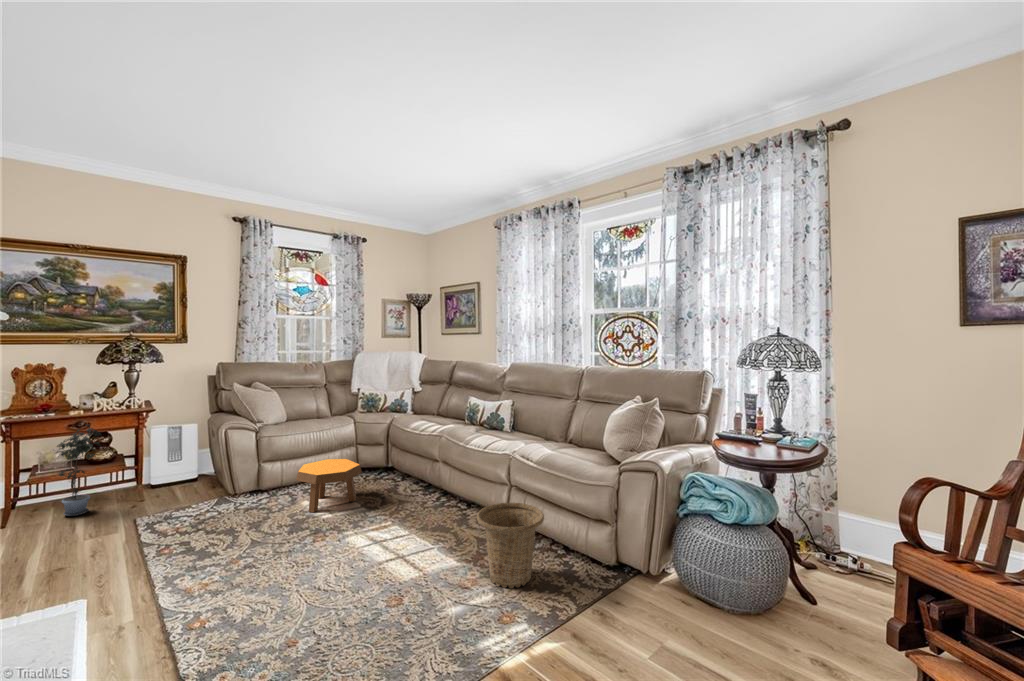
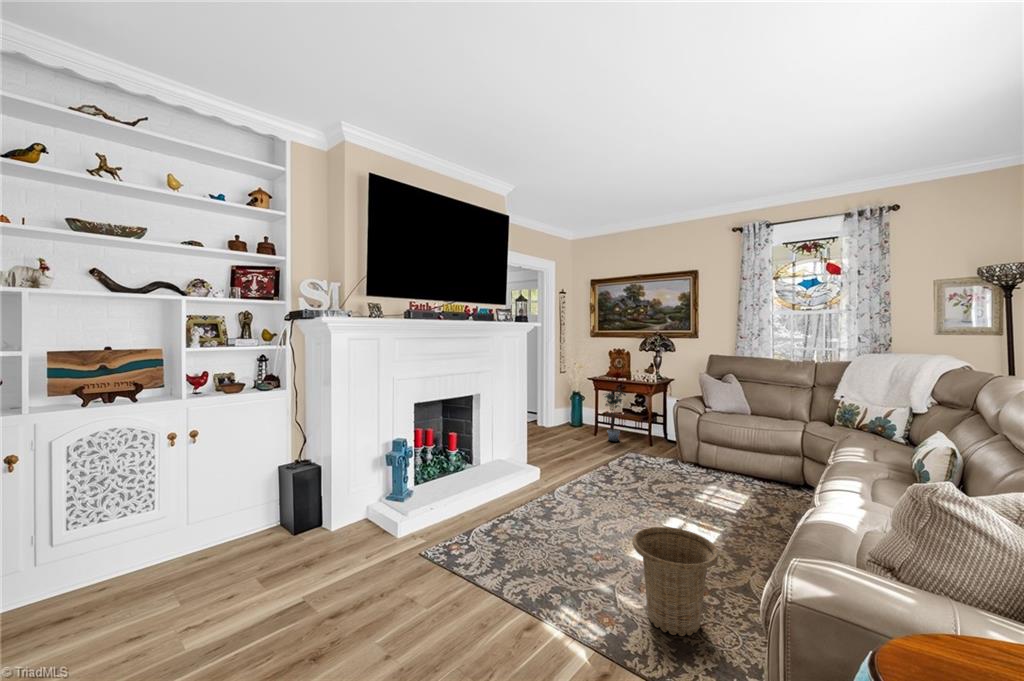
footstool: present [296,459,362,512] -> none [691,451,753,502]

